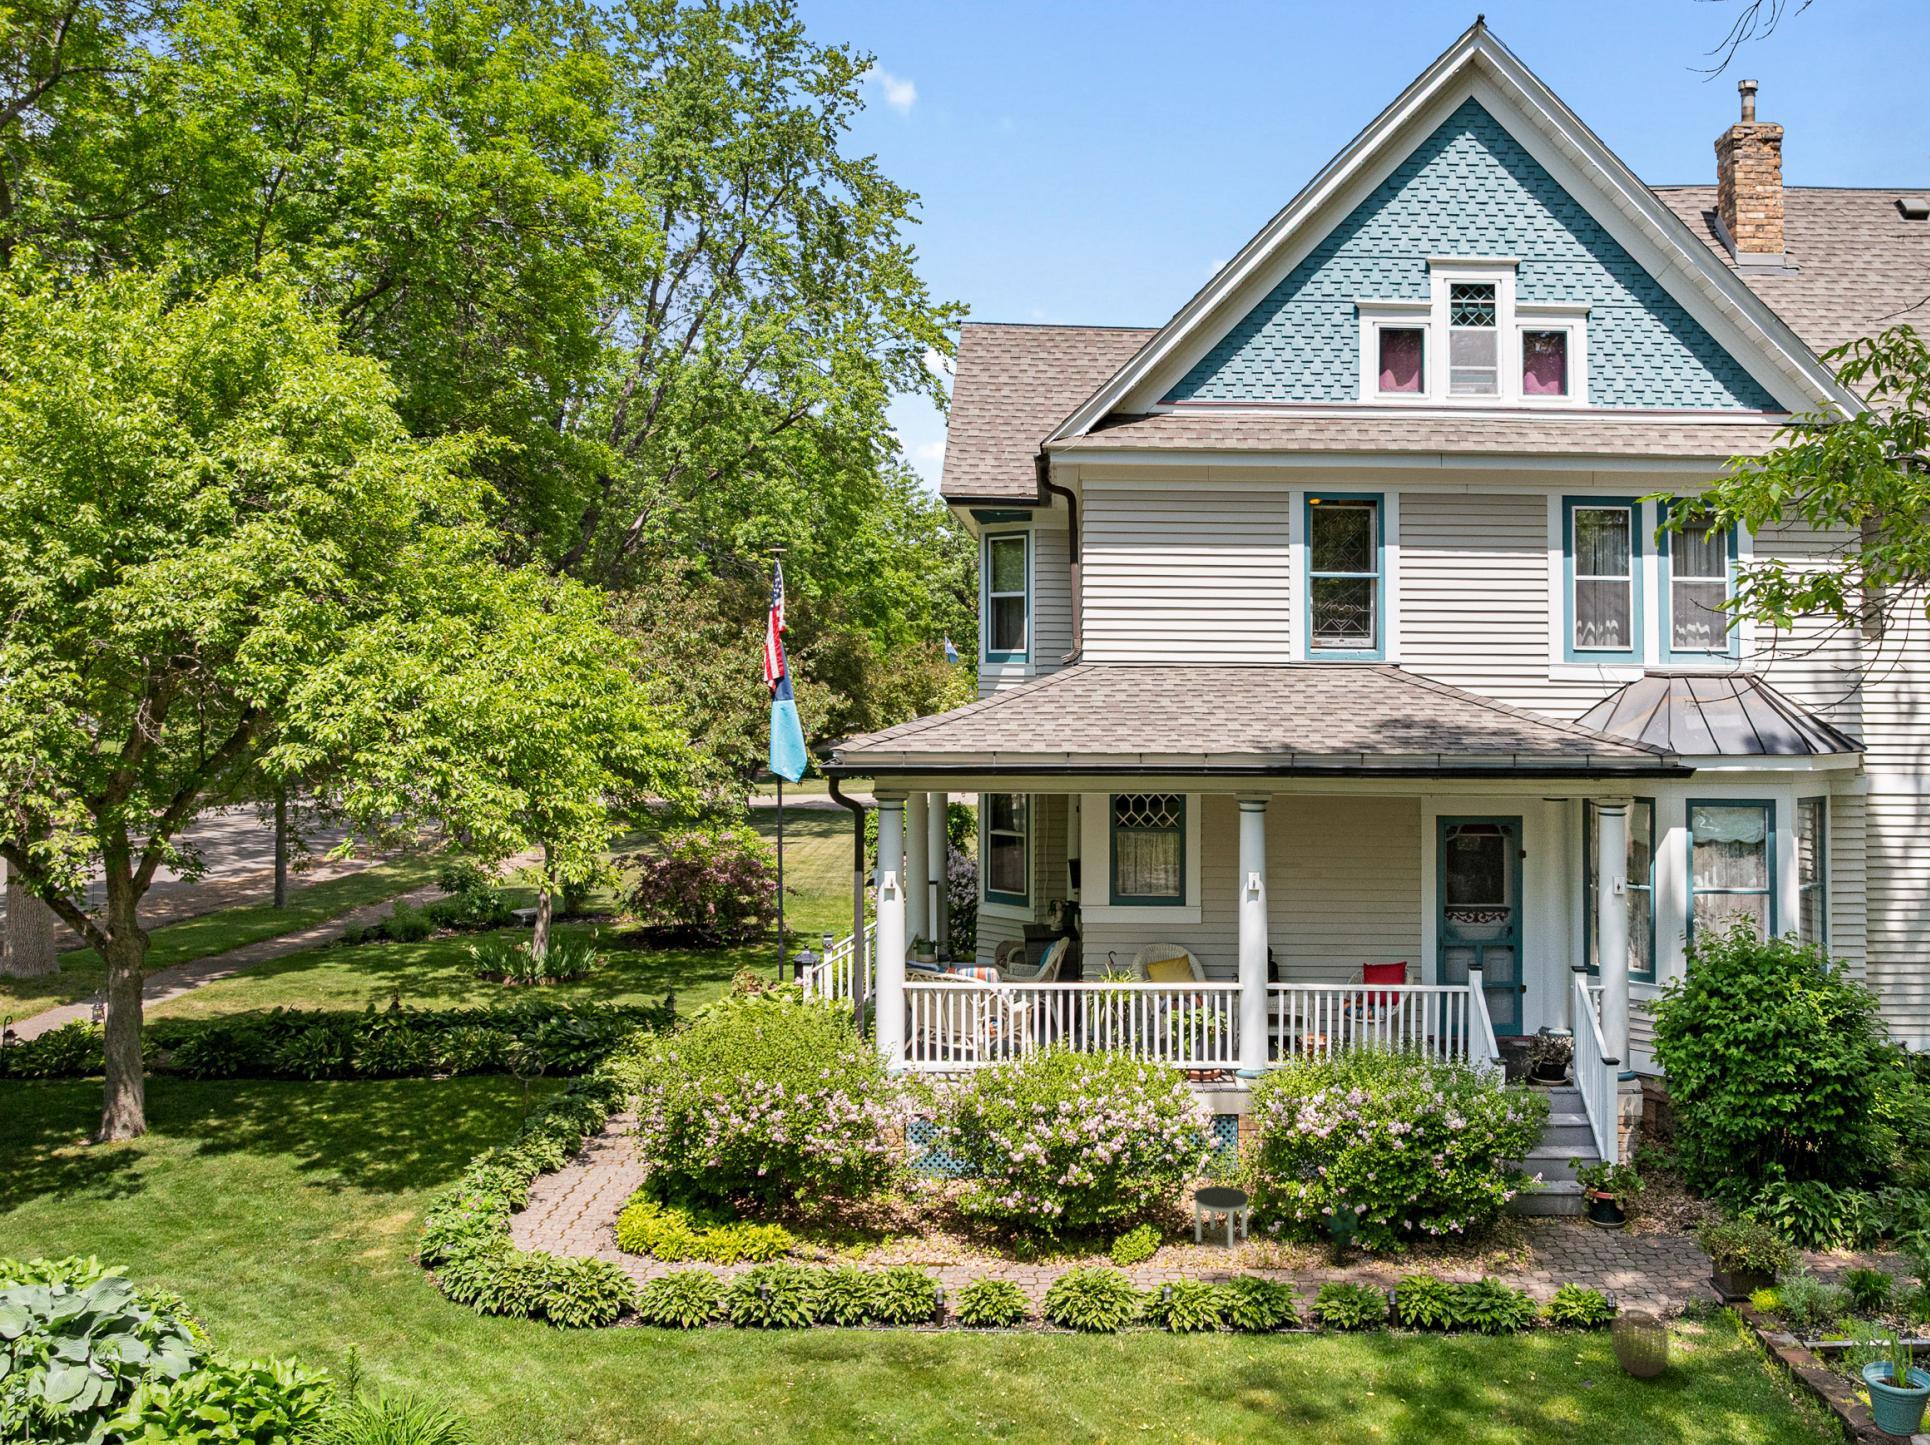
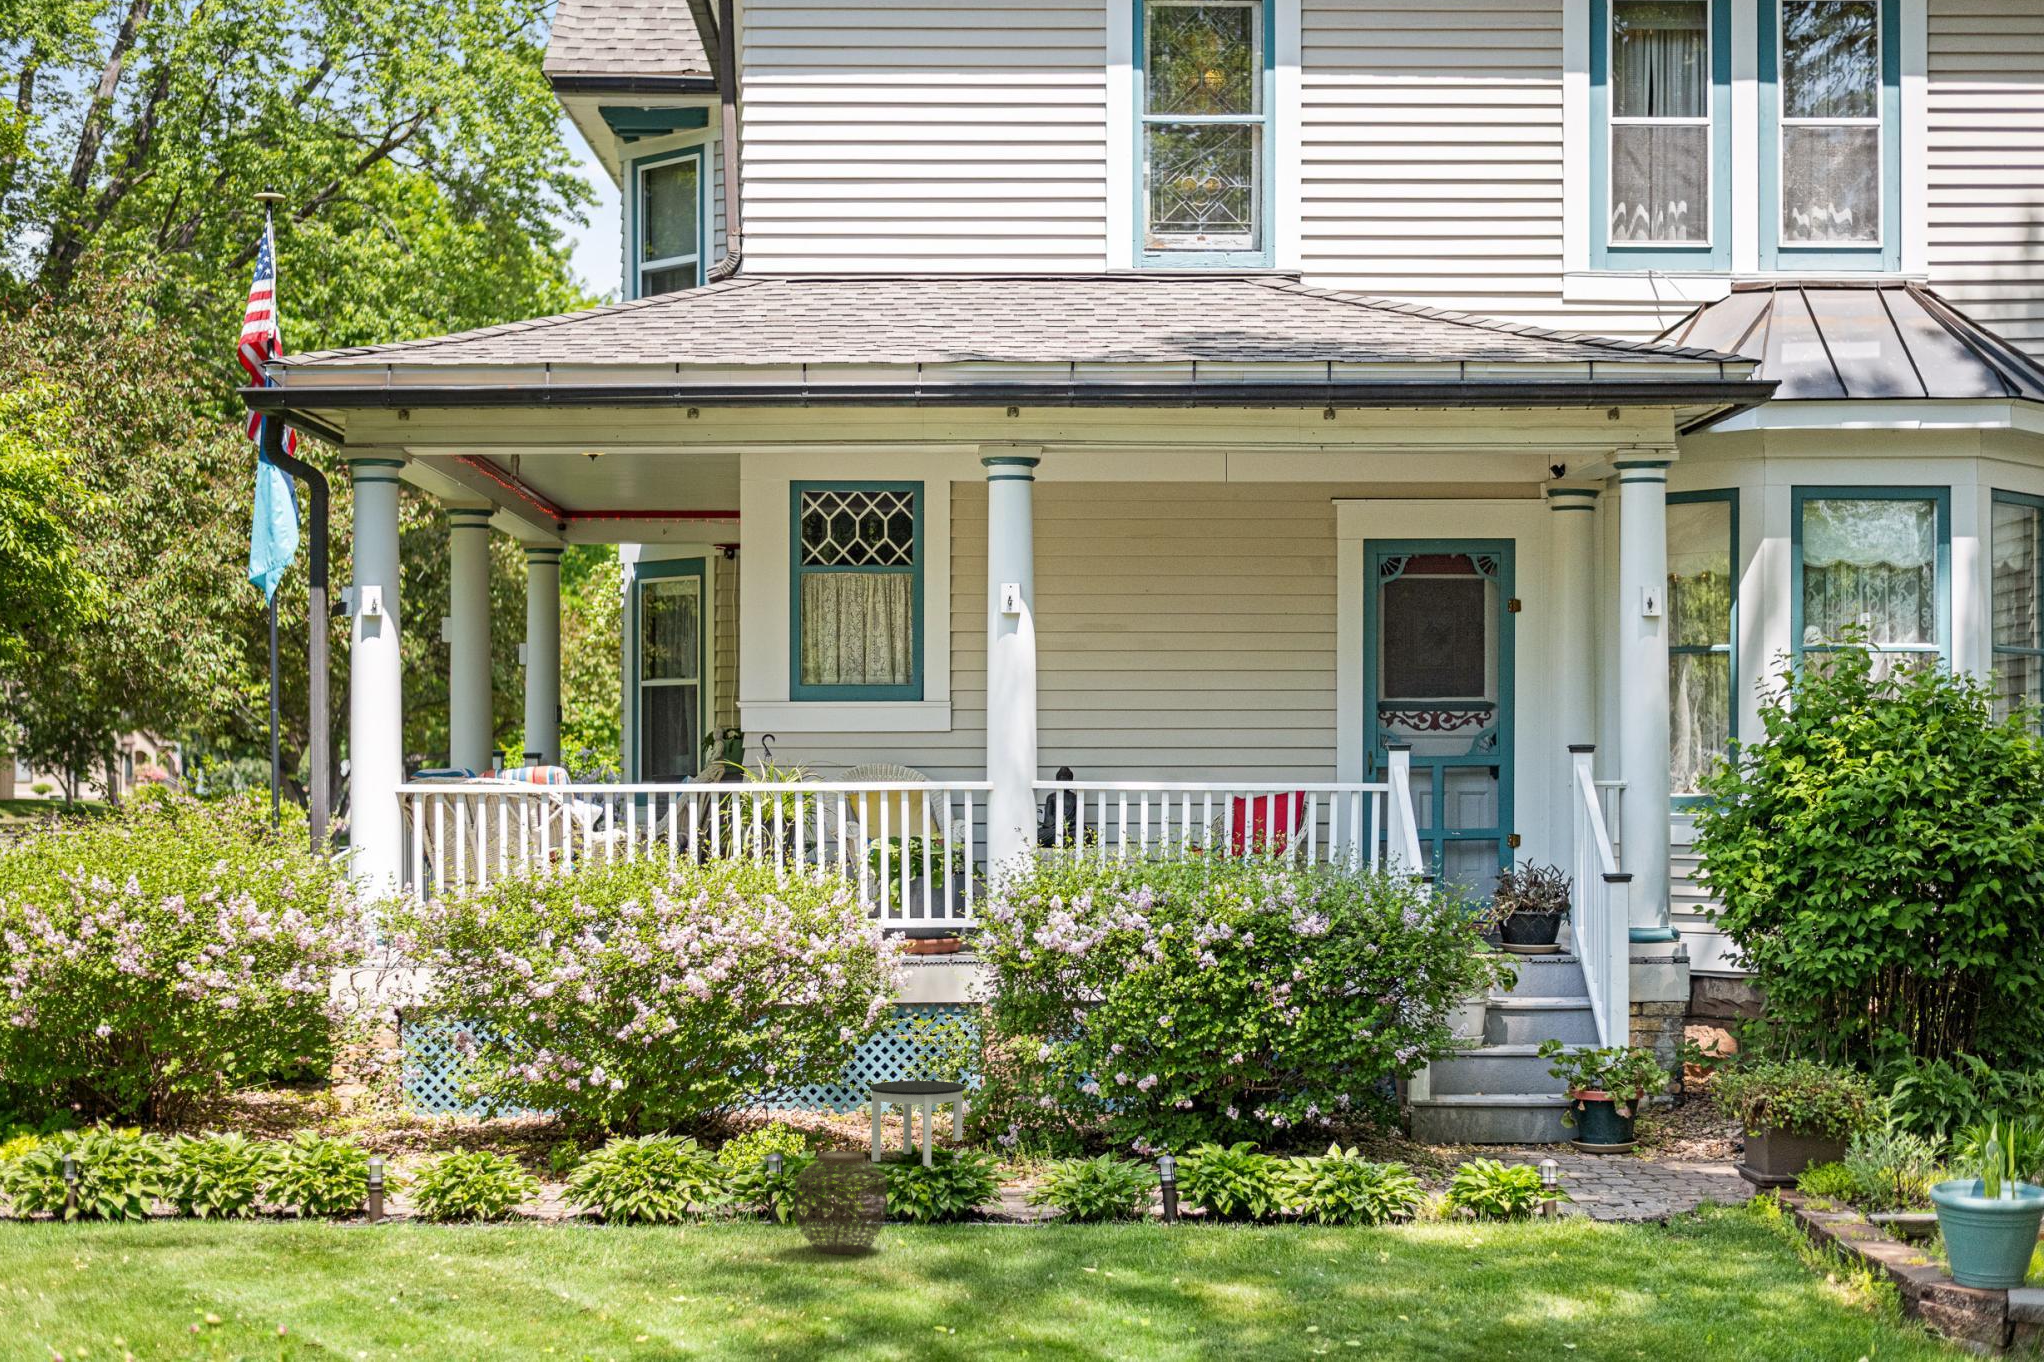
decorative plant: present [1323,1199,1359,1266] -> none [1074,1062,1139,1175]
woven basket: present [1611,1309,1669,1377] -> present [795,1151,887,1254]

